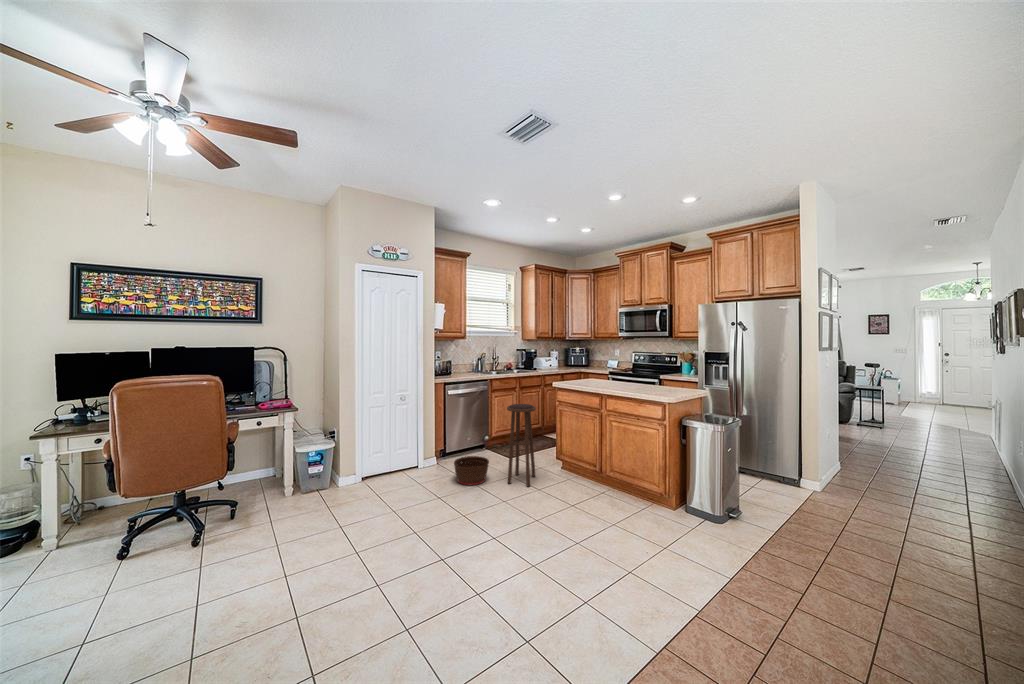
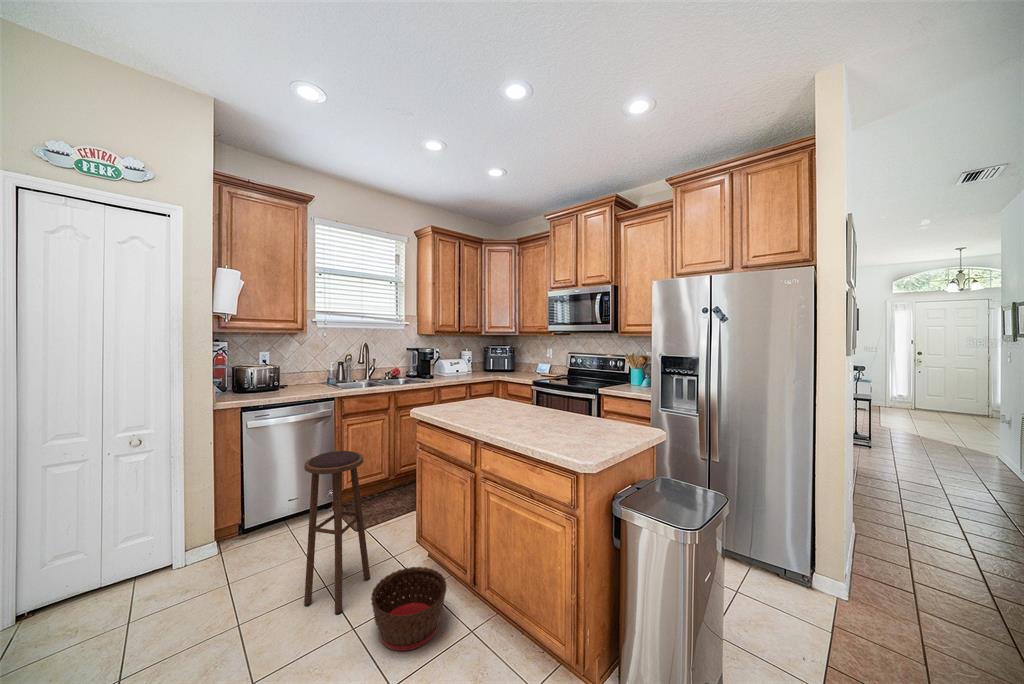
basket: present [454,456,489,485] -> present [371,567,447,651]

